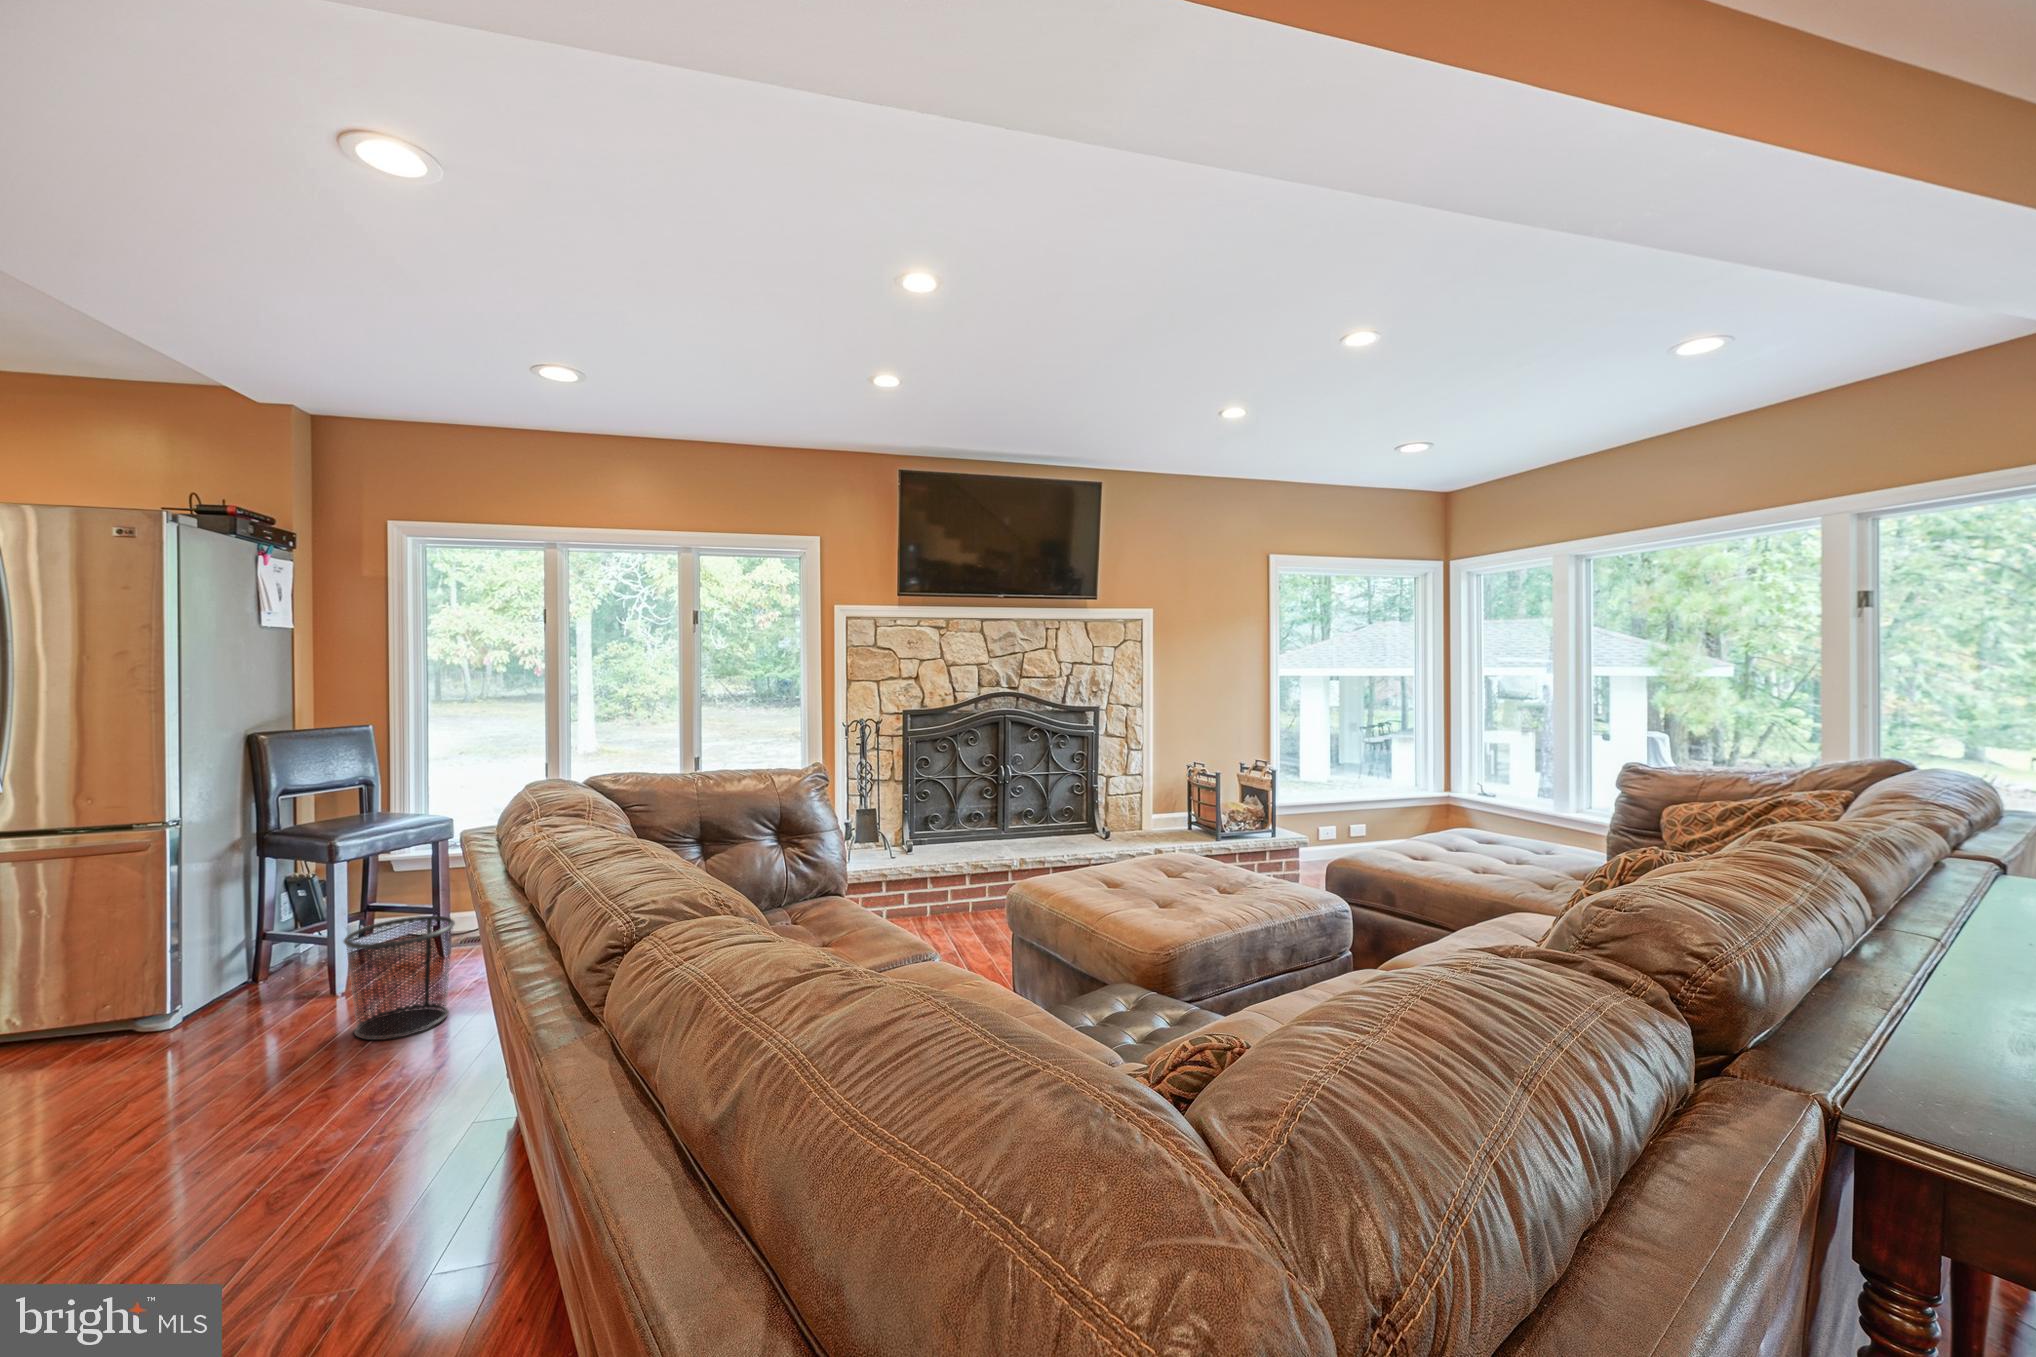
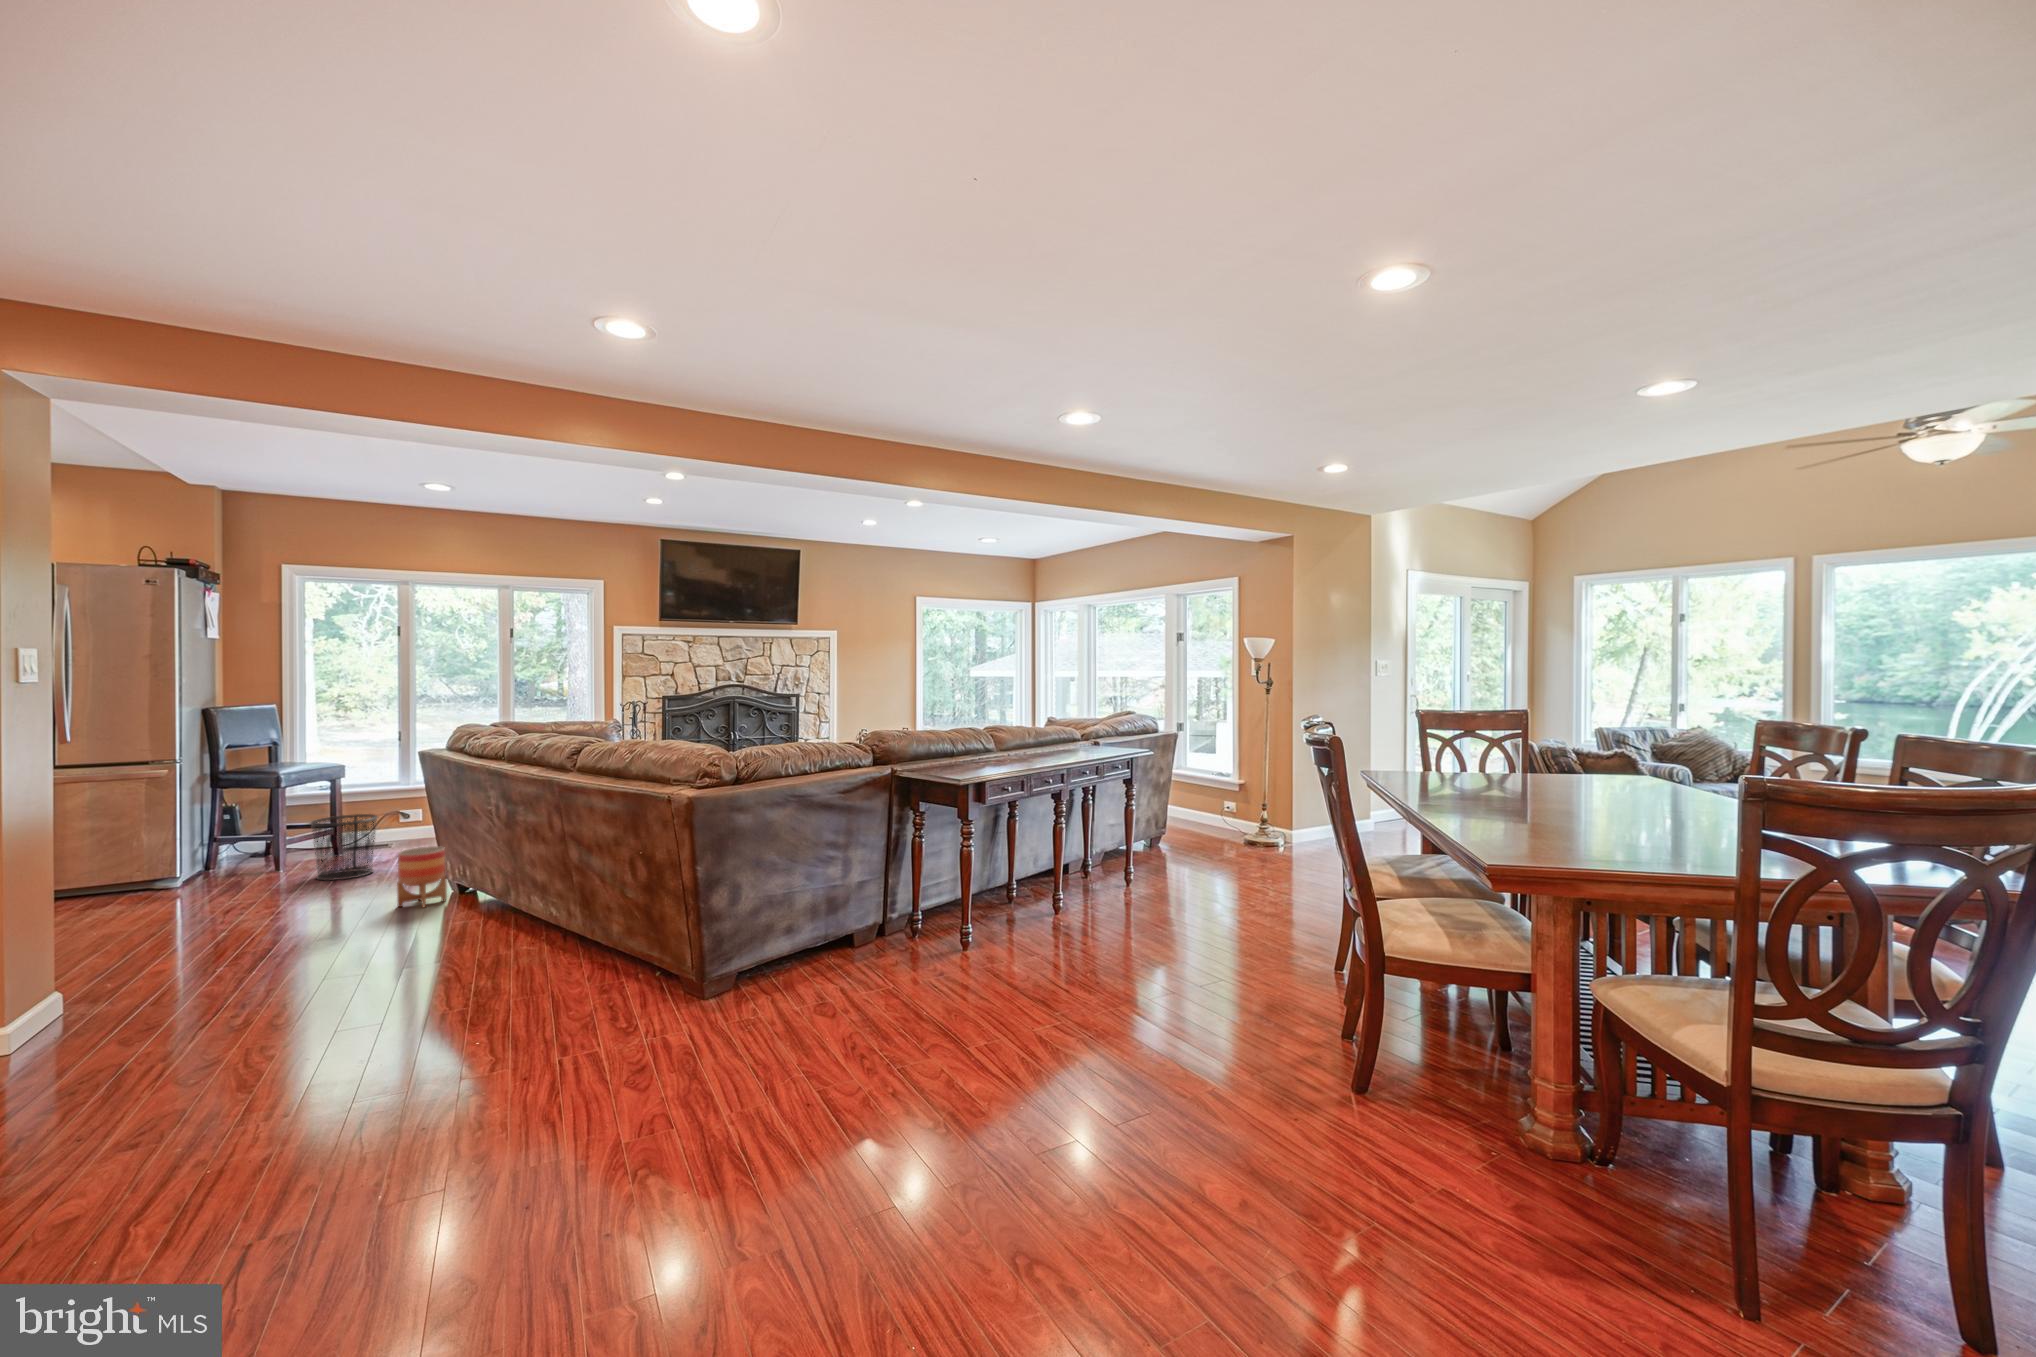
planter: none [374,1043,476,1195] -> present [397,846,447,908]

